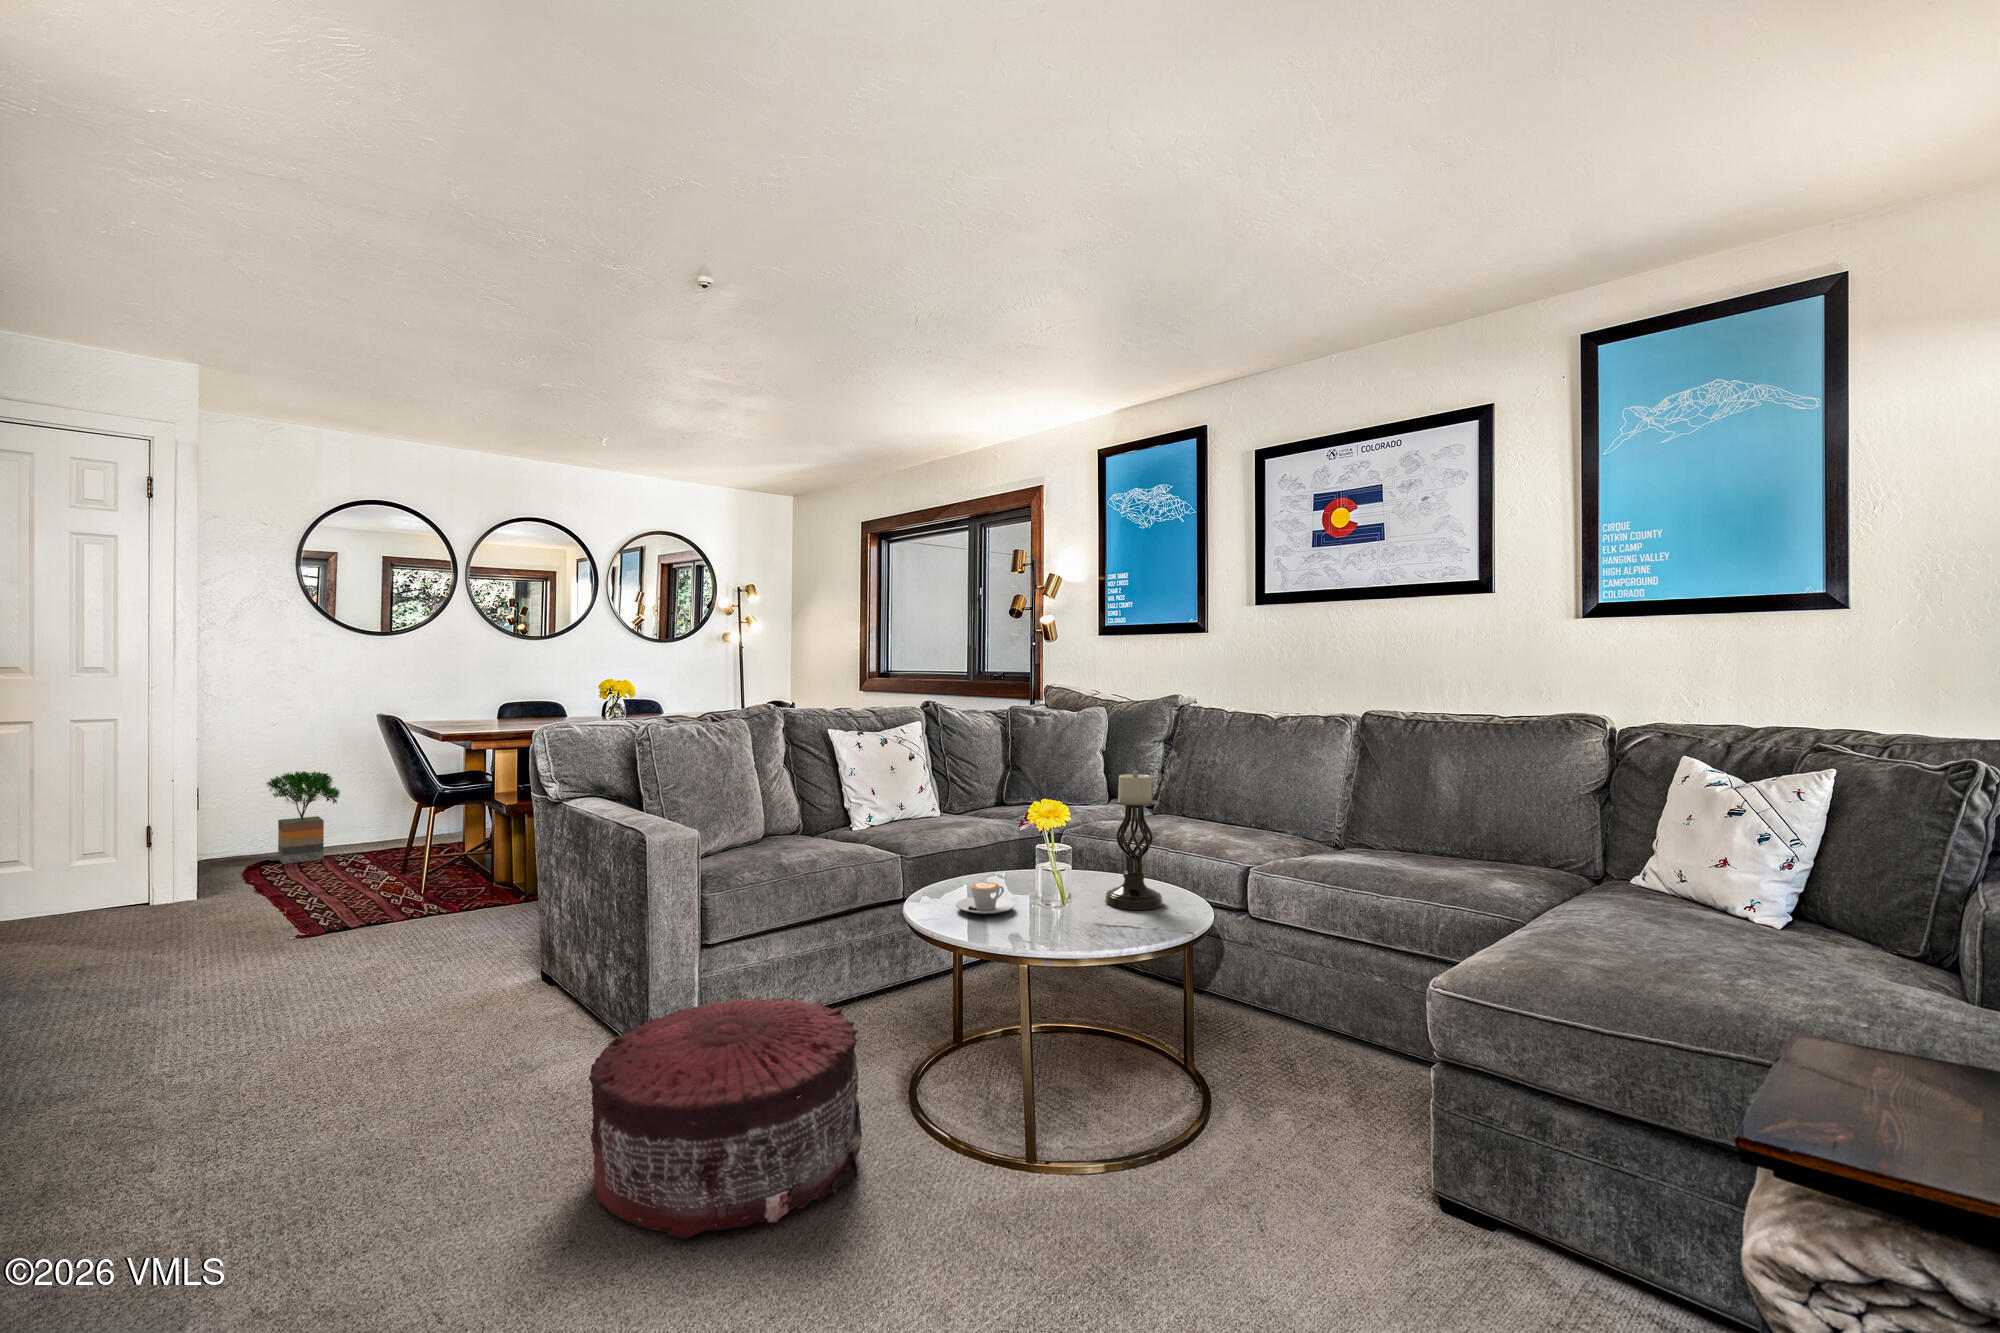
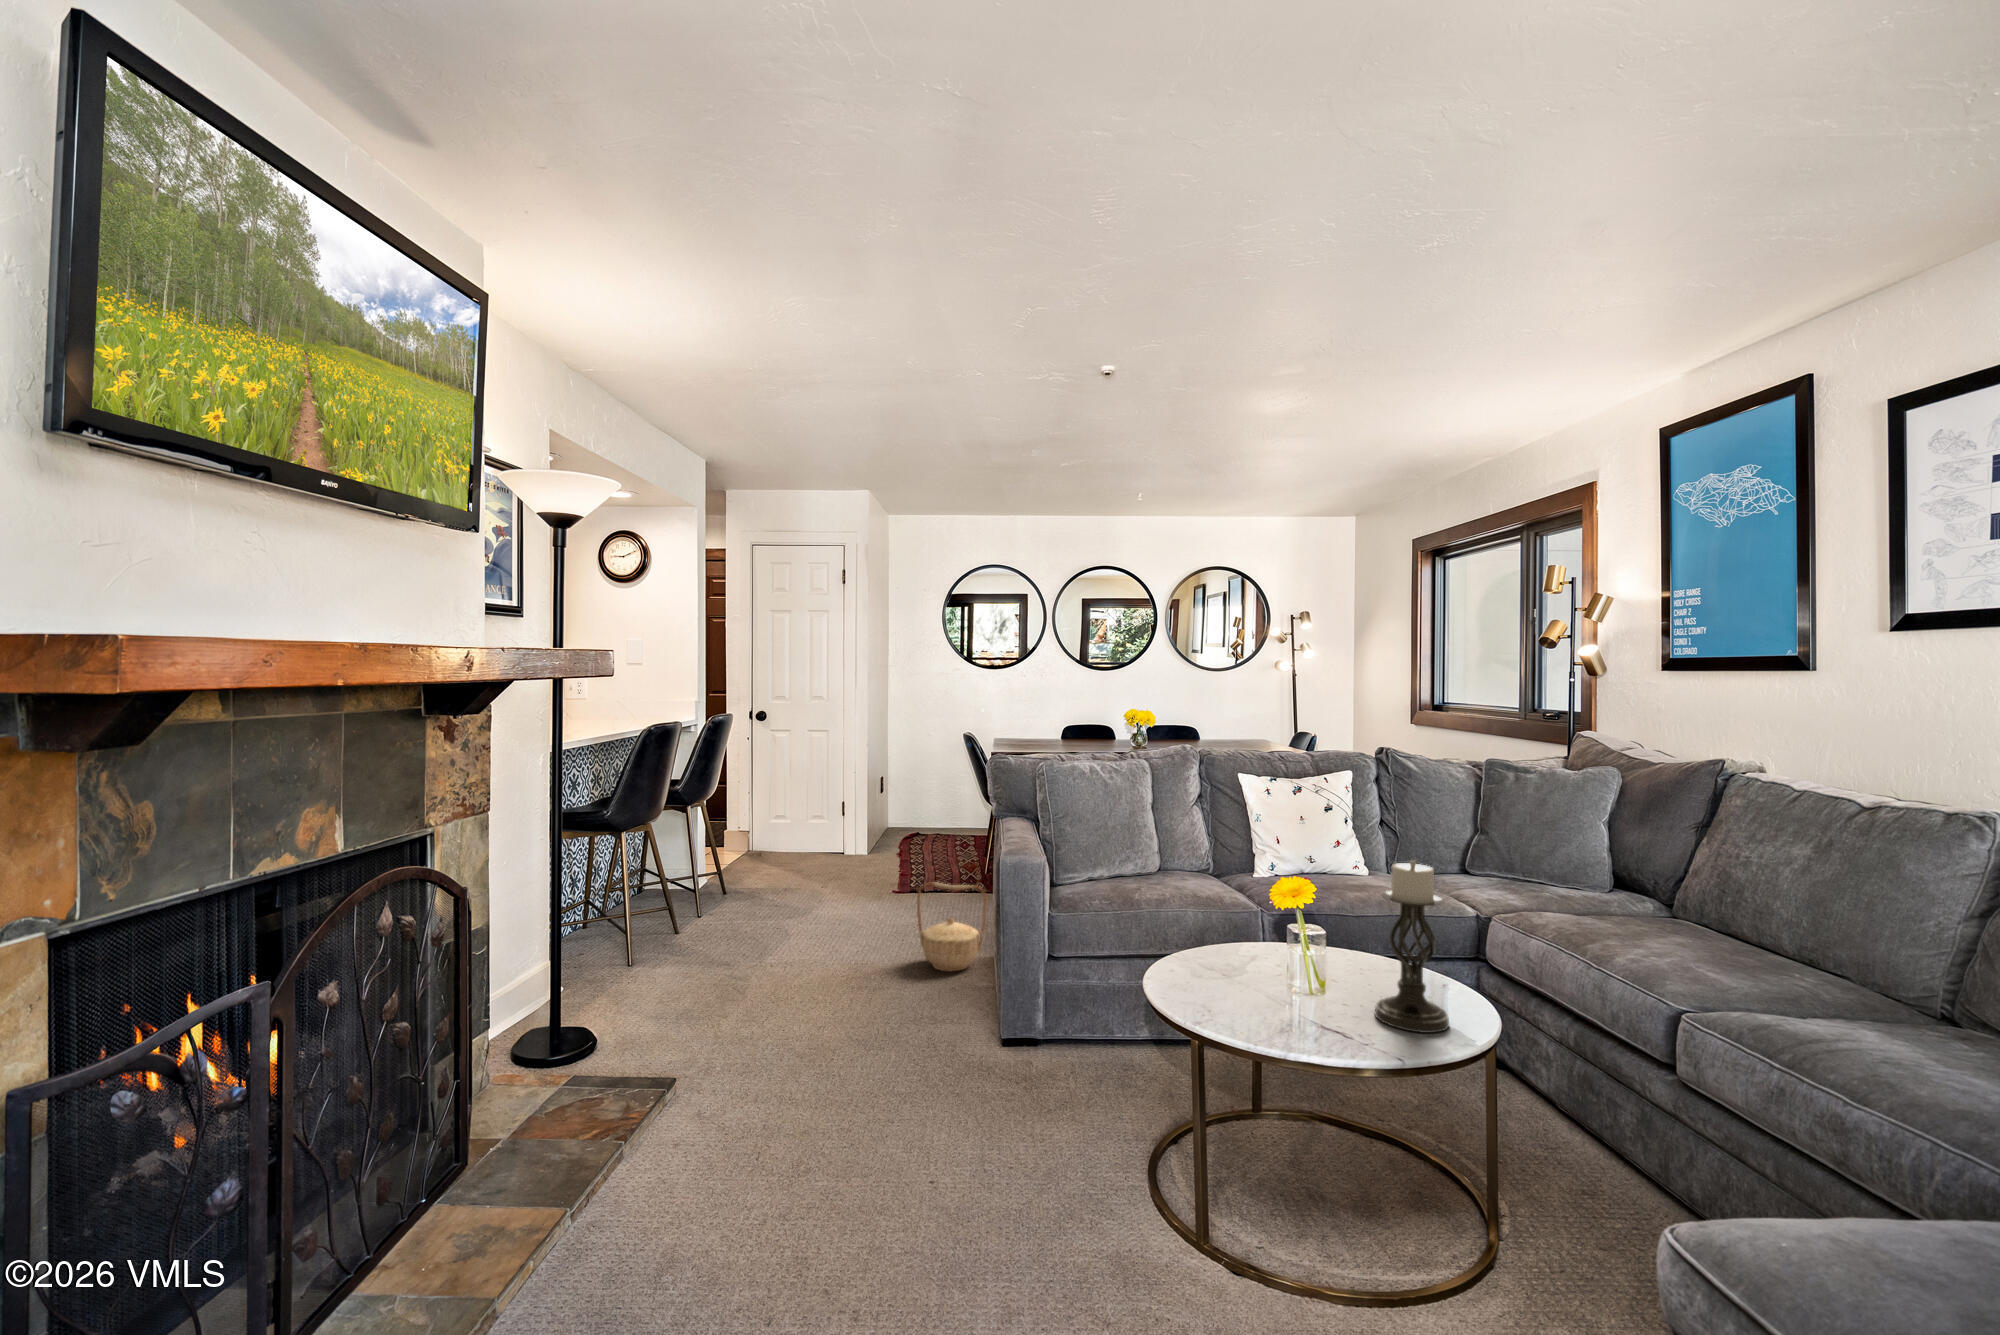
potted tree: present [267,771,340,864] -> none [925,768,969,835]
coffee cup: present [956,882,1015,914] -> none [1198,955,1262,991]
basket: none [435,892,538,1009] -> present [917,882,987,971]
pouf: present [589,994,862,1239] -> none [865,1006,1084,1209]

